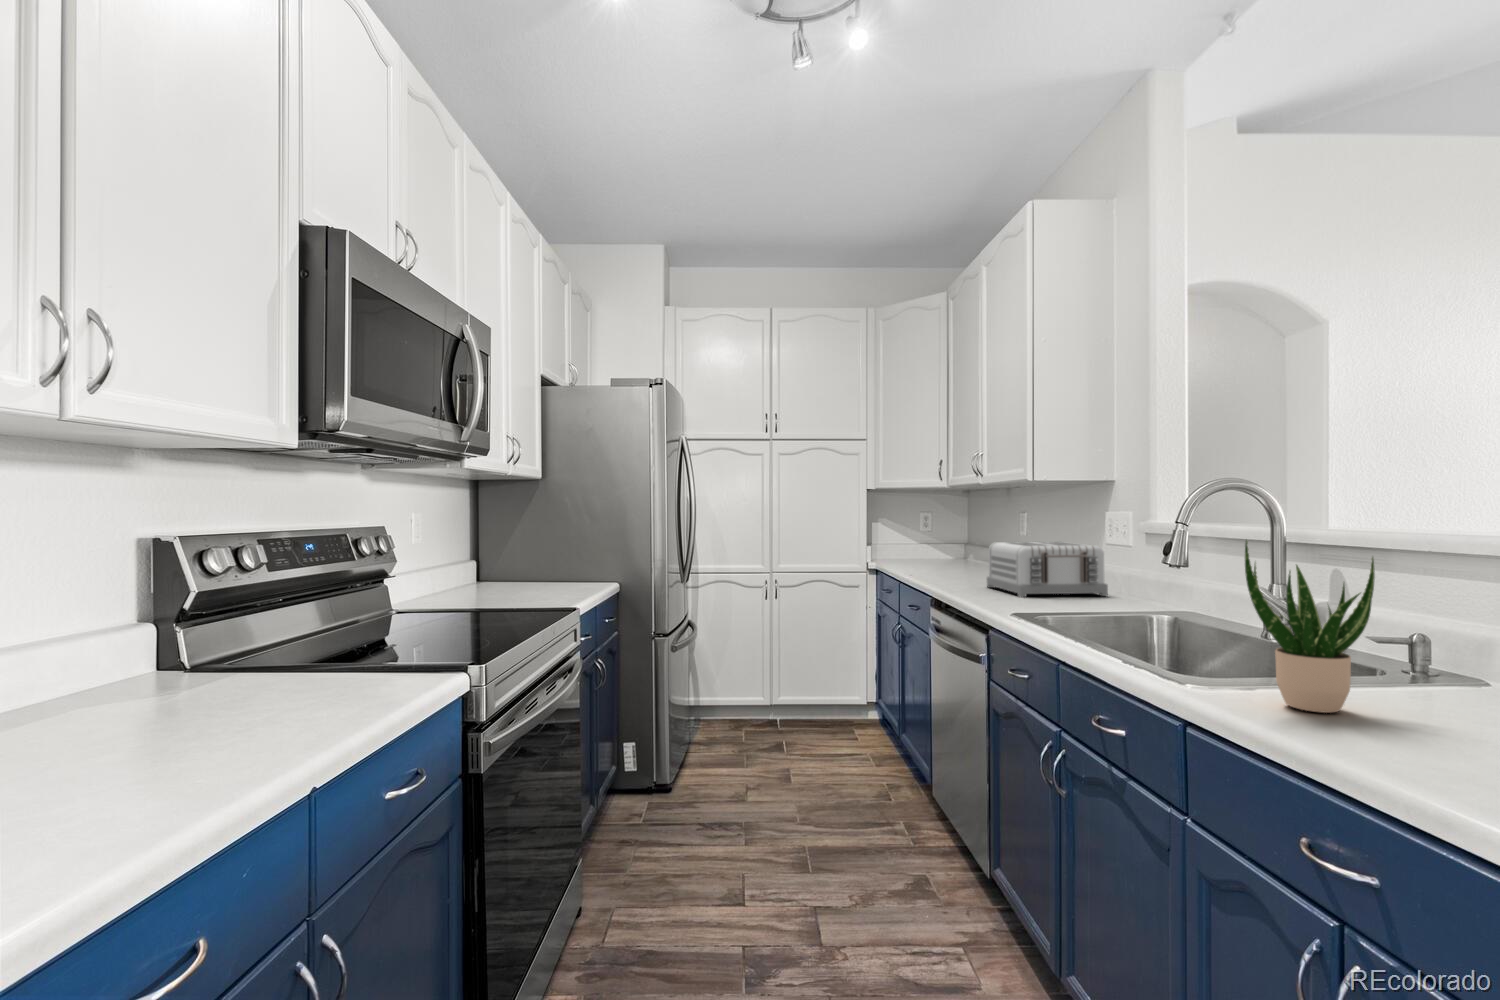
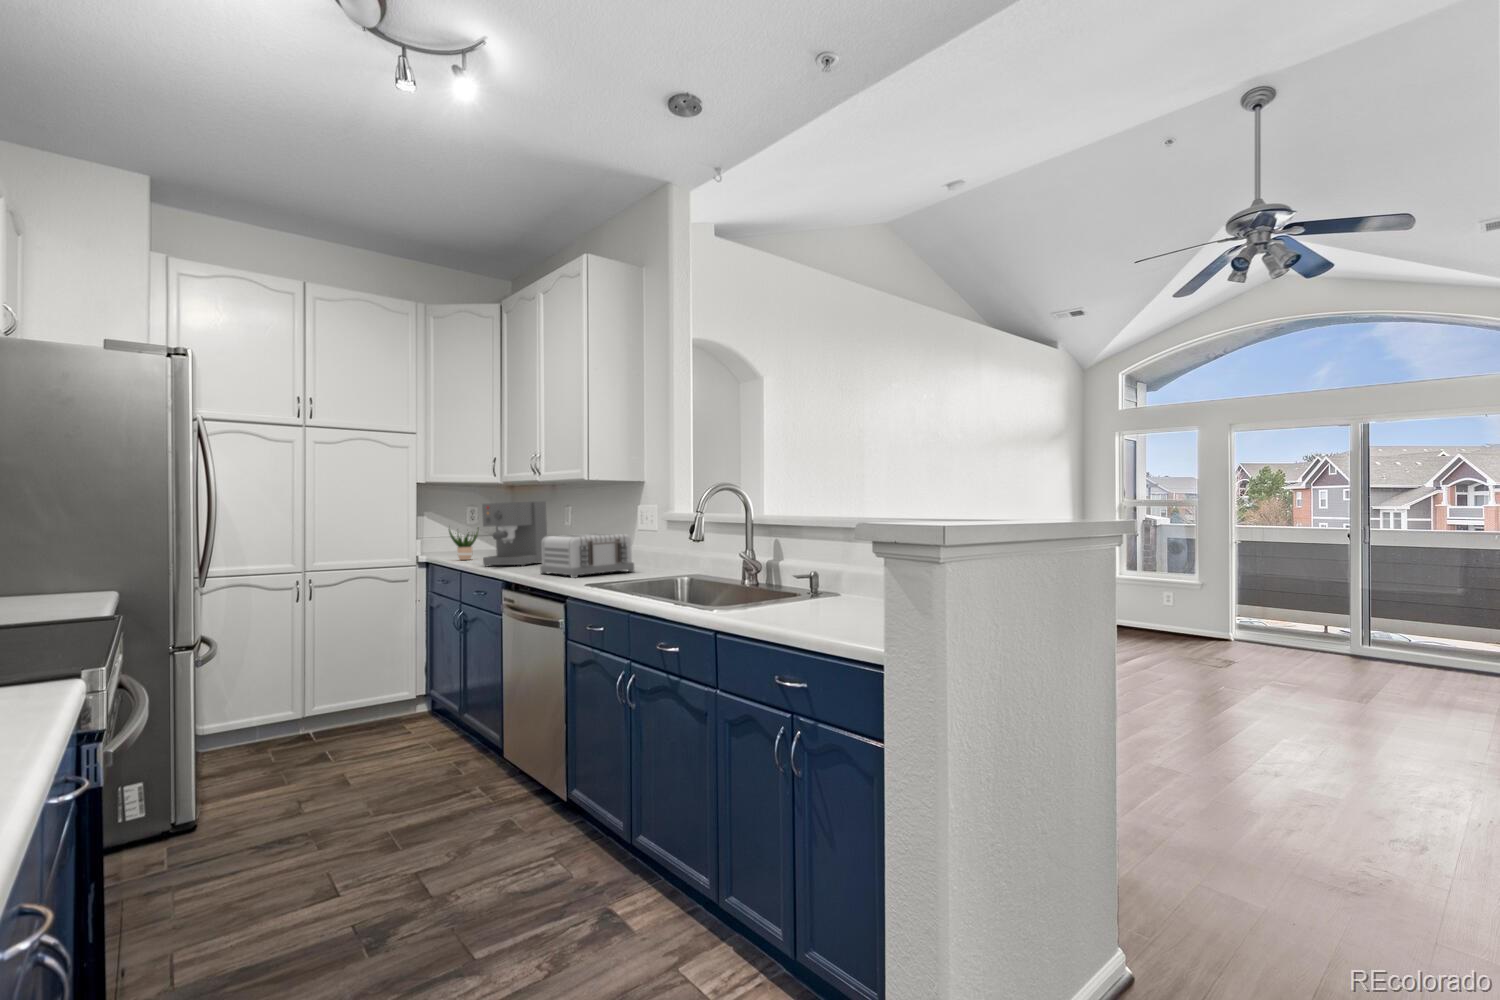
coffee maker: none [936,499,1010,574] -> present [482,501,547,566]
potted plant: present [1245,540,1375,713] -> present [449,529,478,560]

